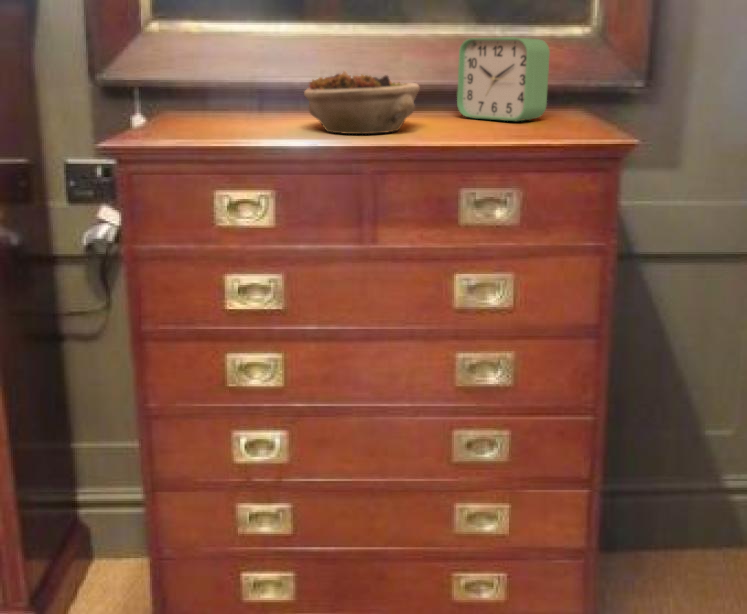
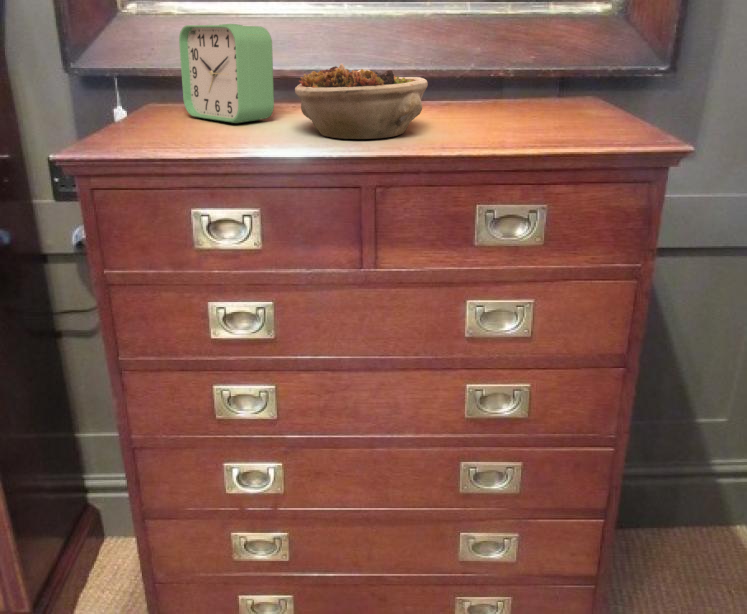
alarm clock: present [457,37,550,121] -> present [179,24,274,123]

